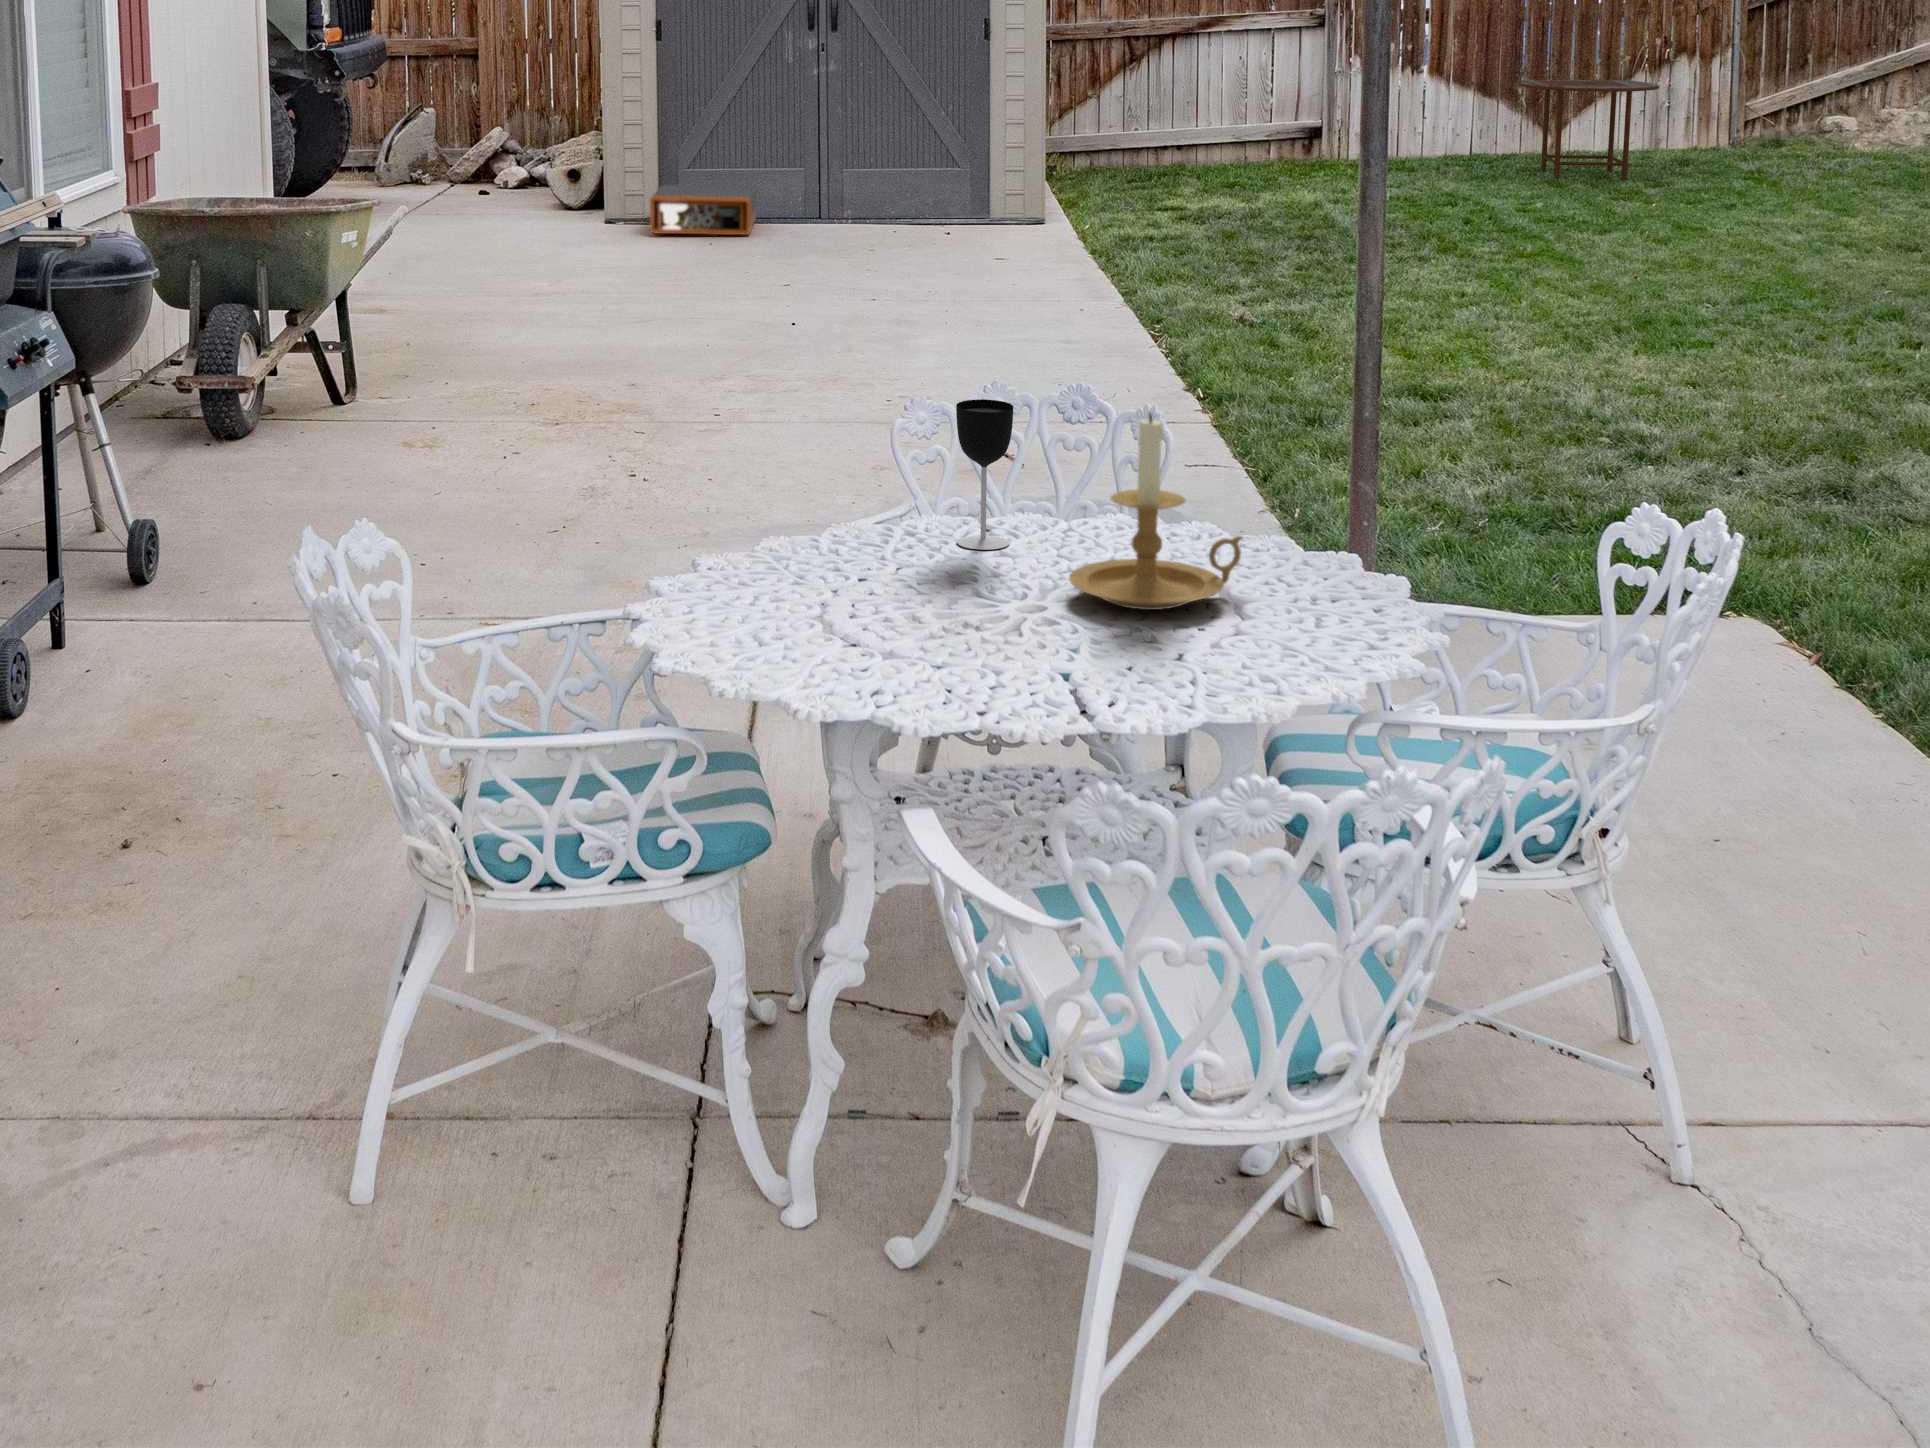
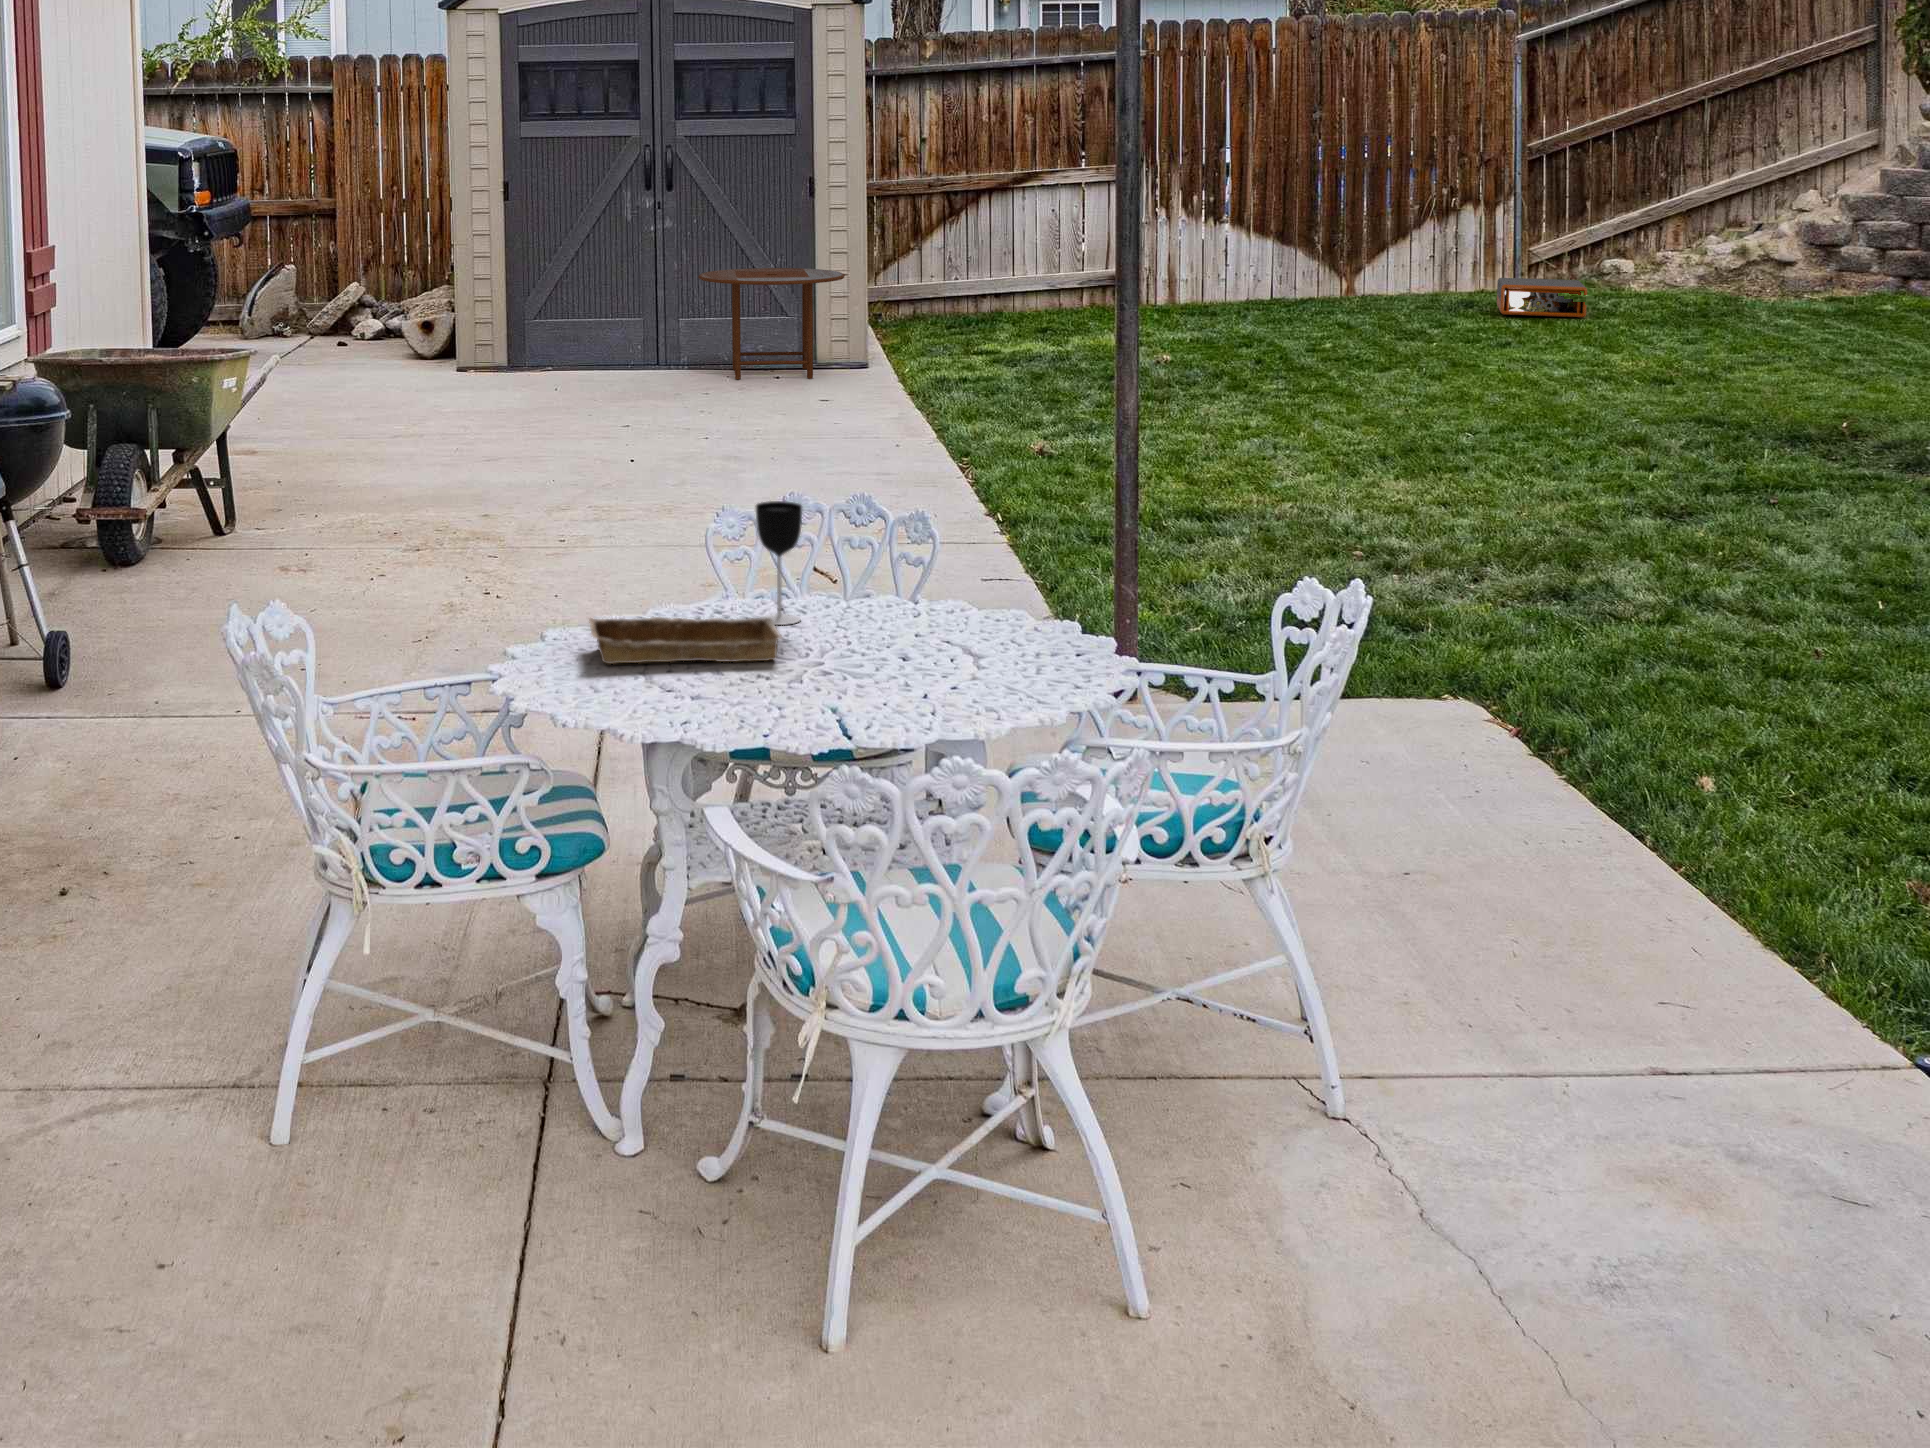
side table: present [1518,80,1659,179] -> present [698,268,845,379]
storage box: present [650,185,756,235] -> present [1497,278,1587,317]
candle holder: present [1069,414,1243,610] -> none [845,506,987,666]
tray: none [752,542,993,601] -> present [589,617,782,664]

